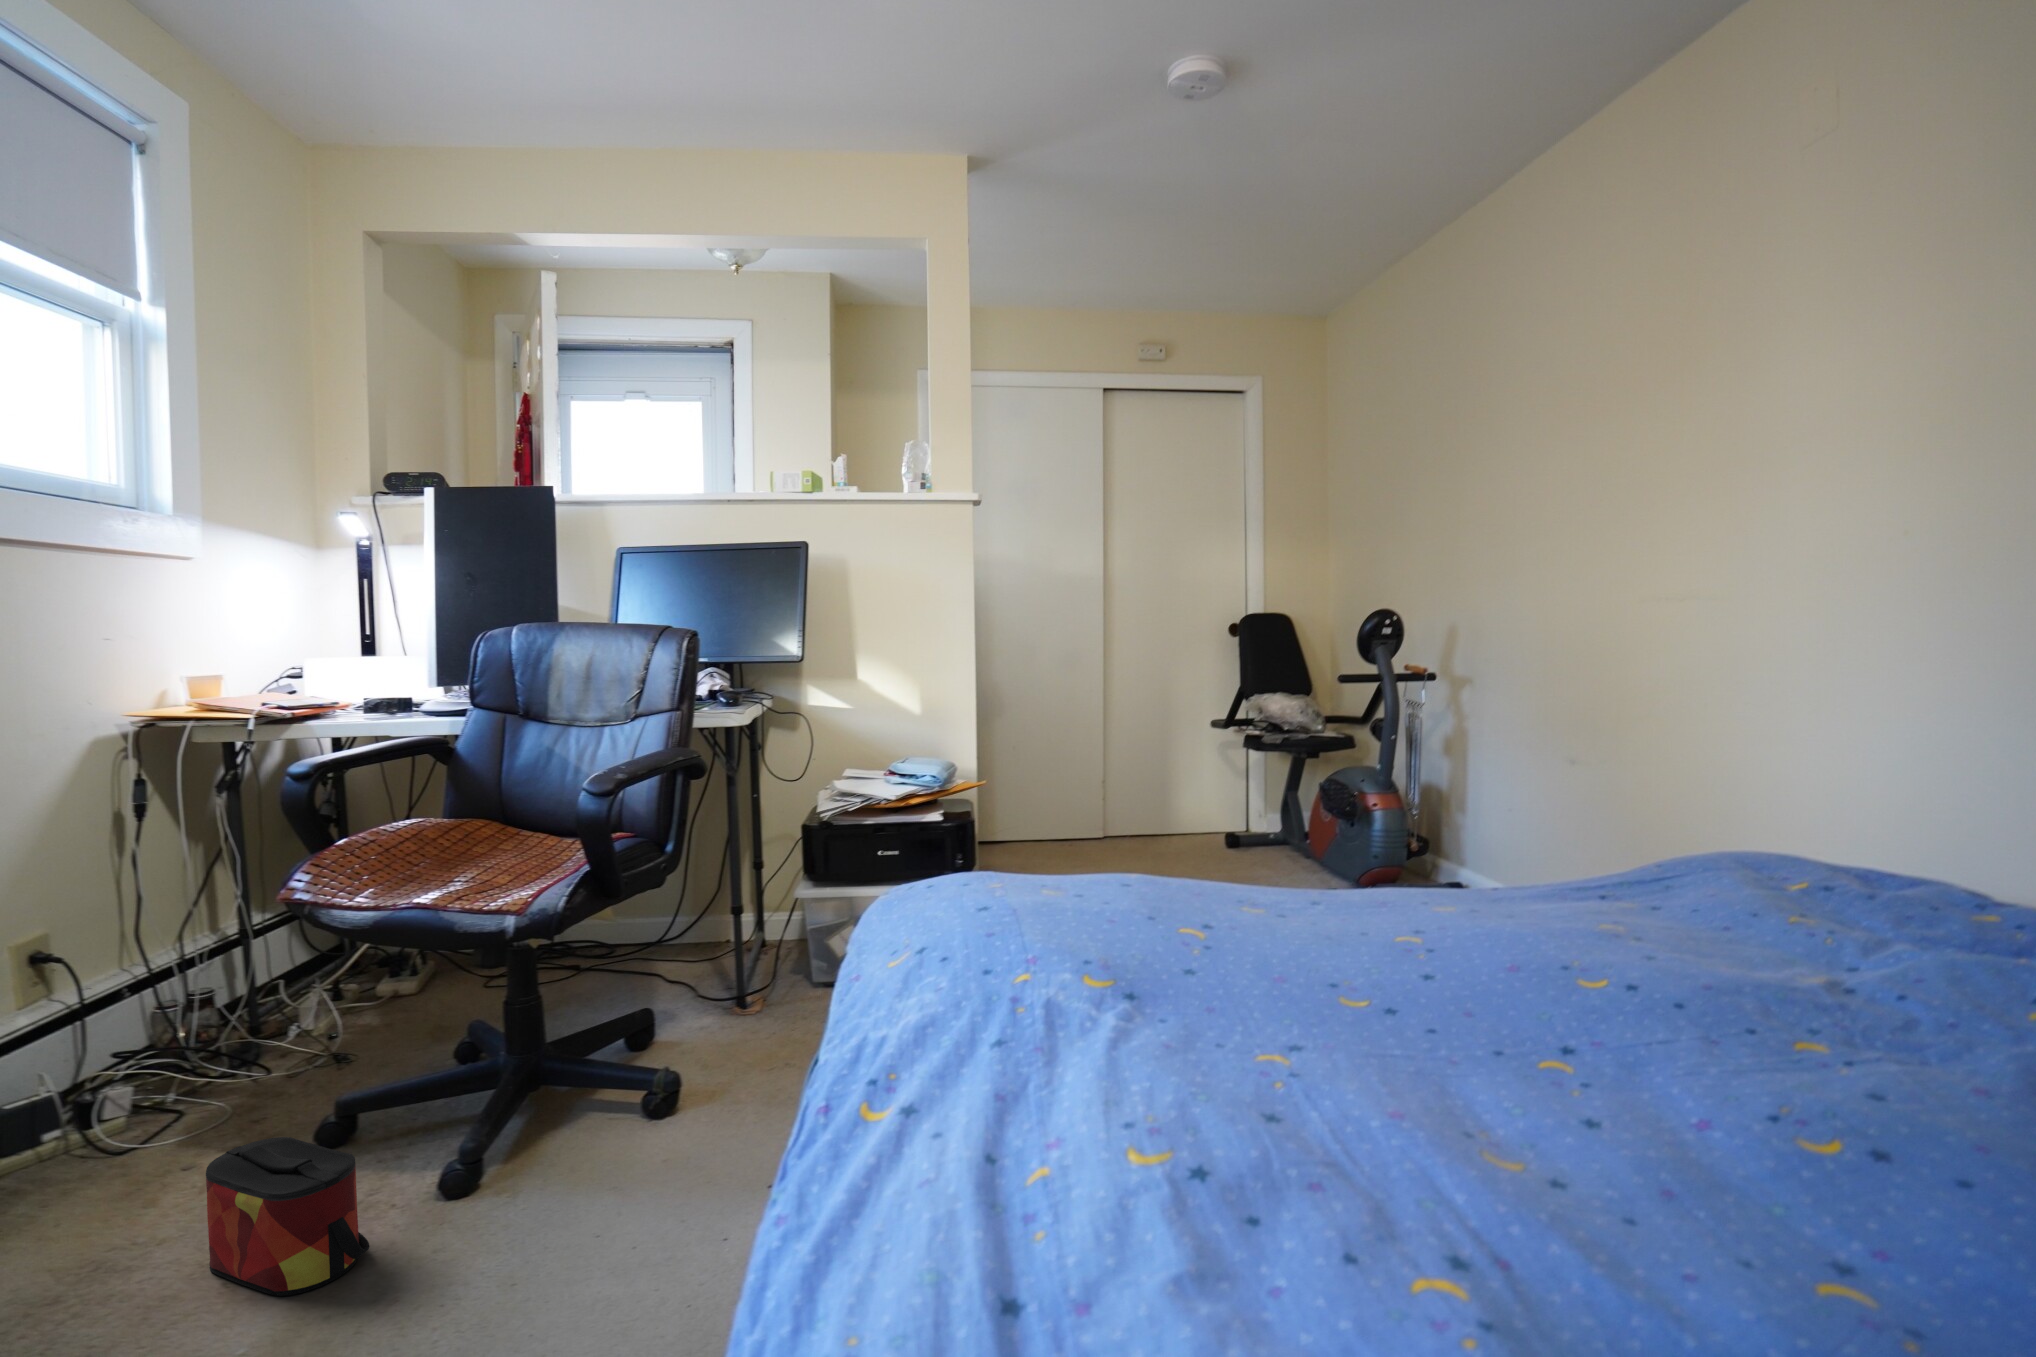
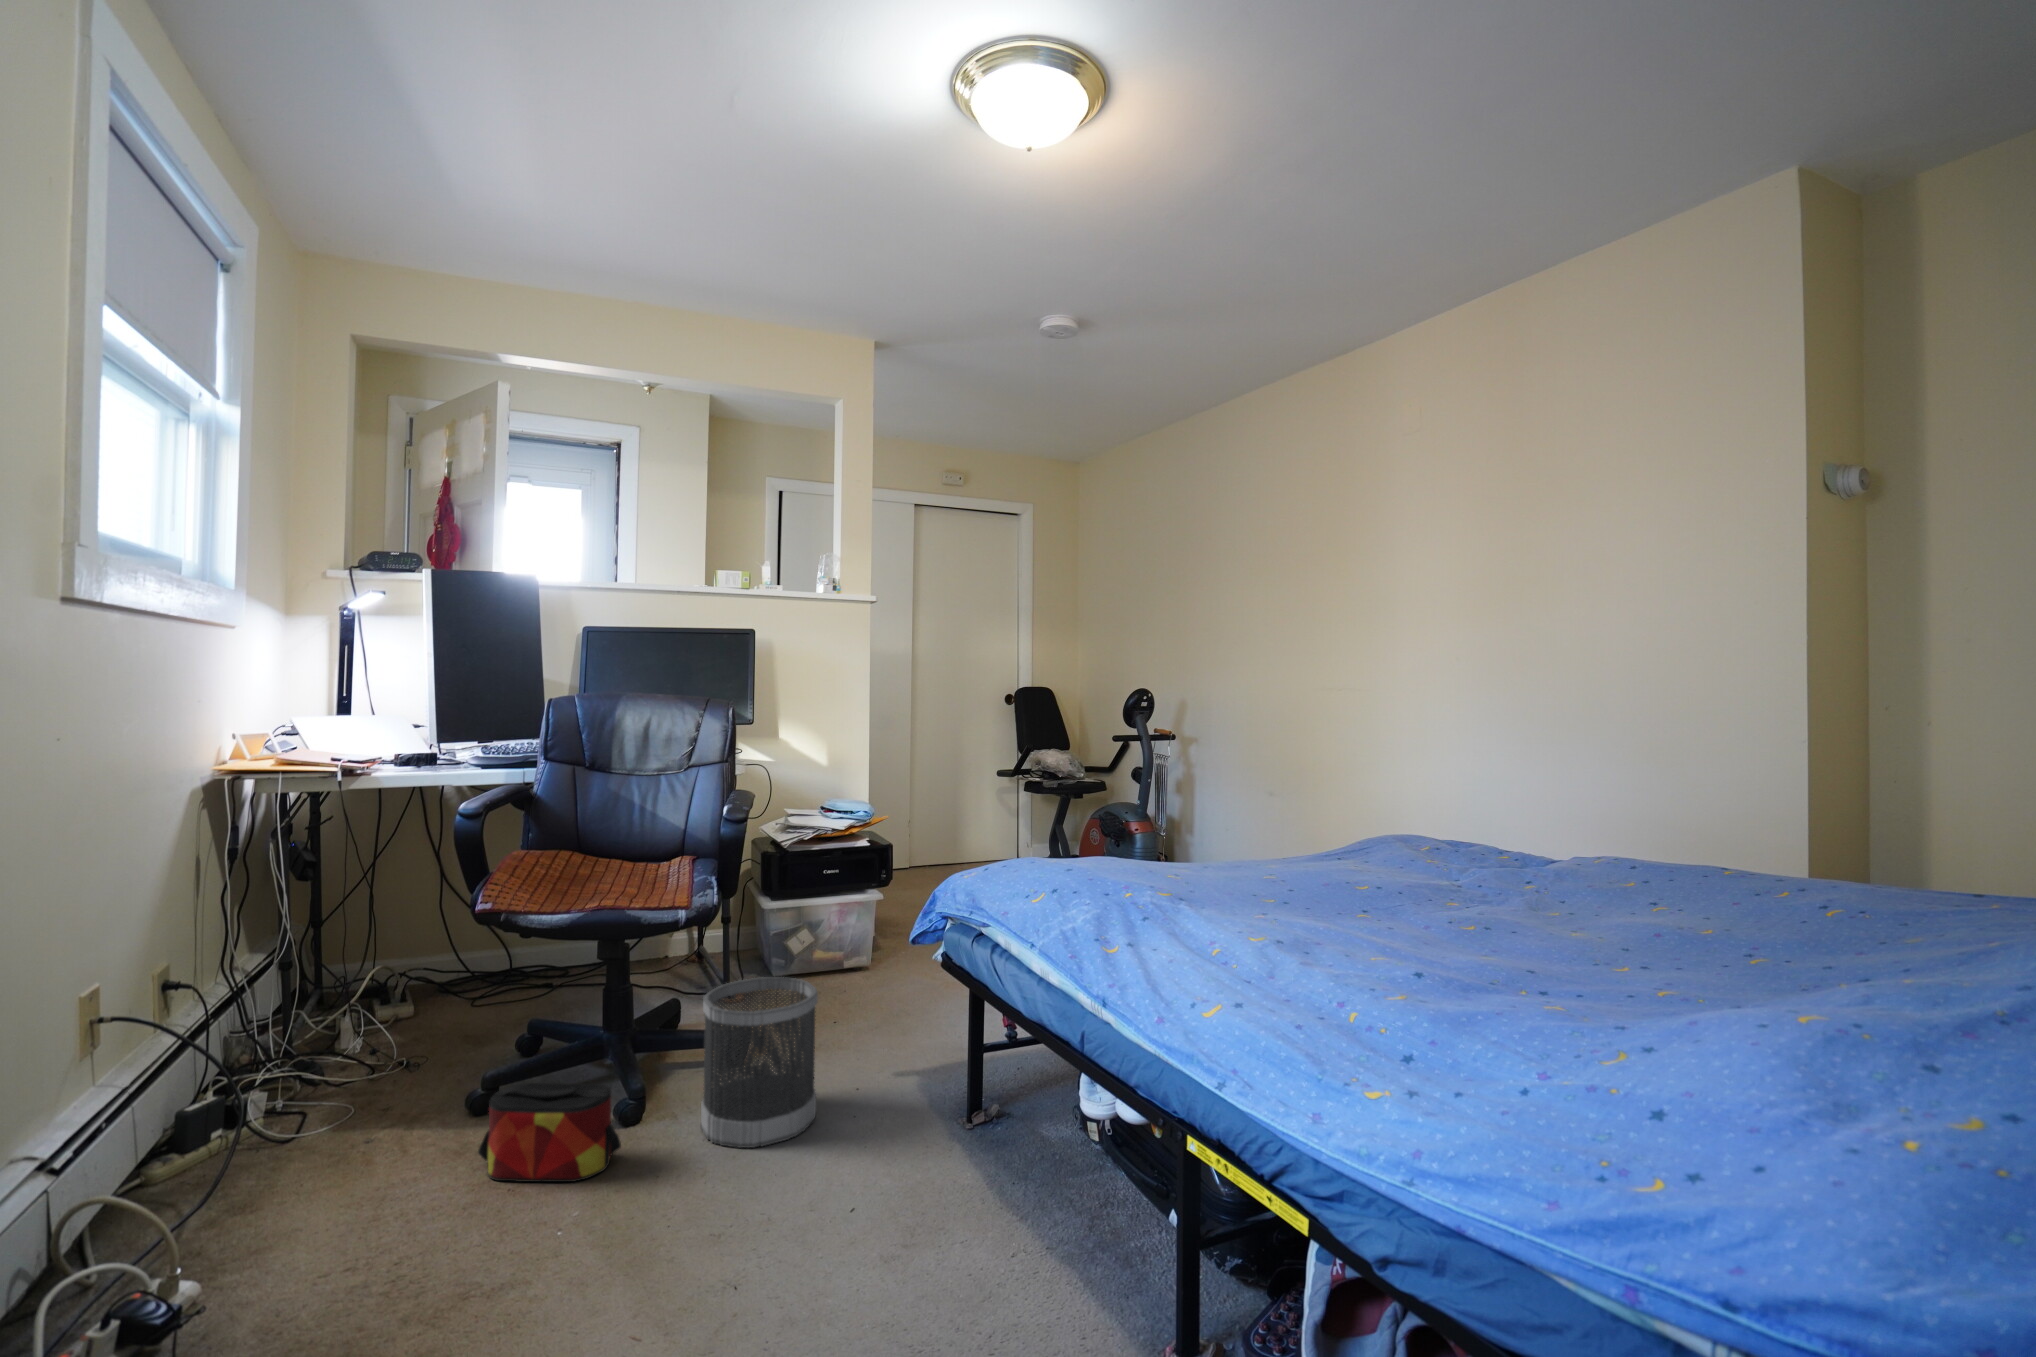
wastebasket: none [485,1017,669,1284] -> present [701,977,818,1148]

